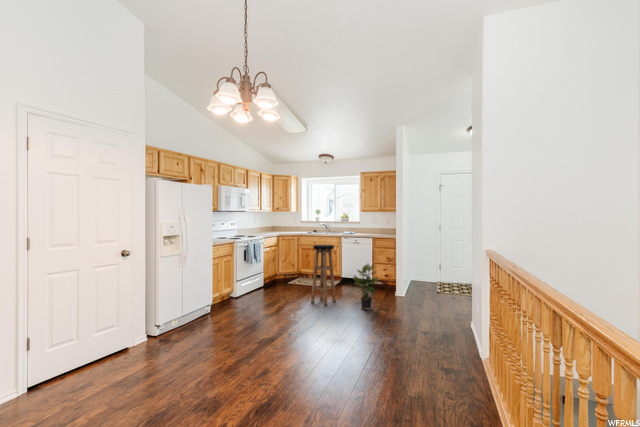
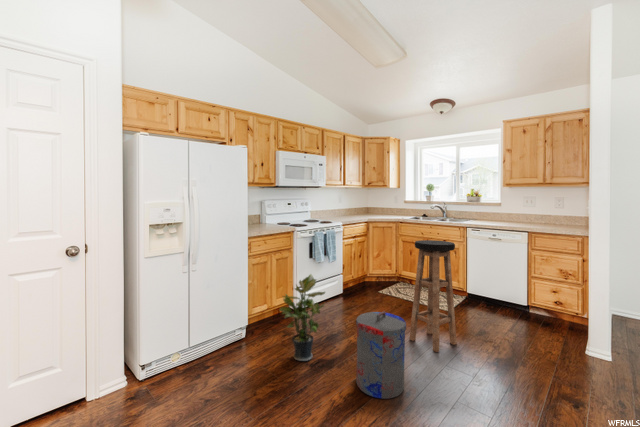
potted plant: present [353,264,377,310] -> present [279,274,325,361]
trash can: none [287,281,312,323] -> present [356,311,406,399]

